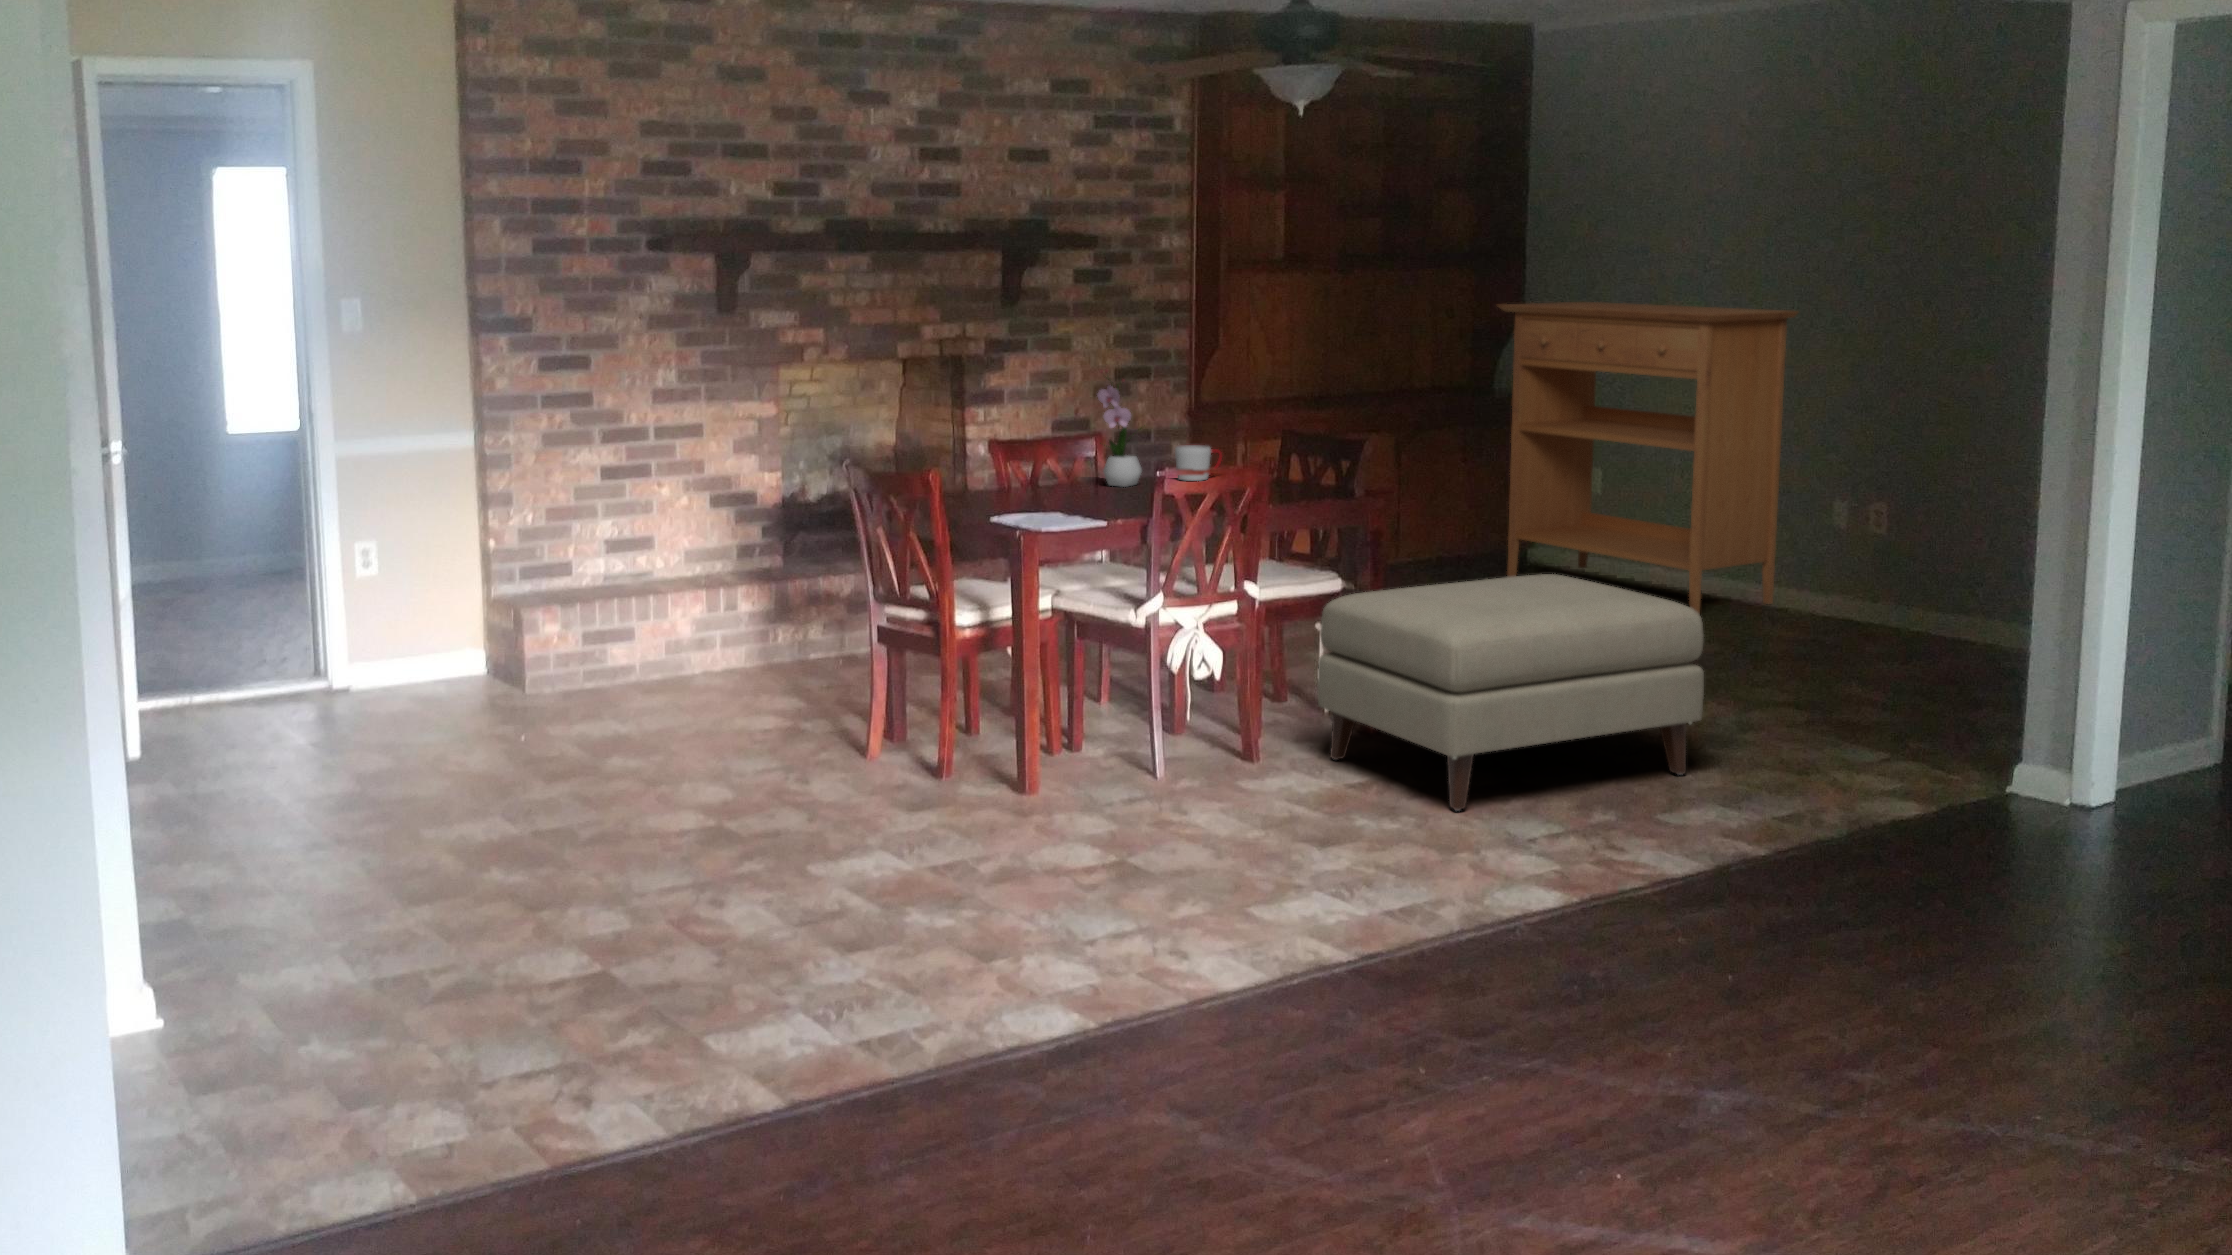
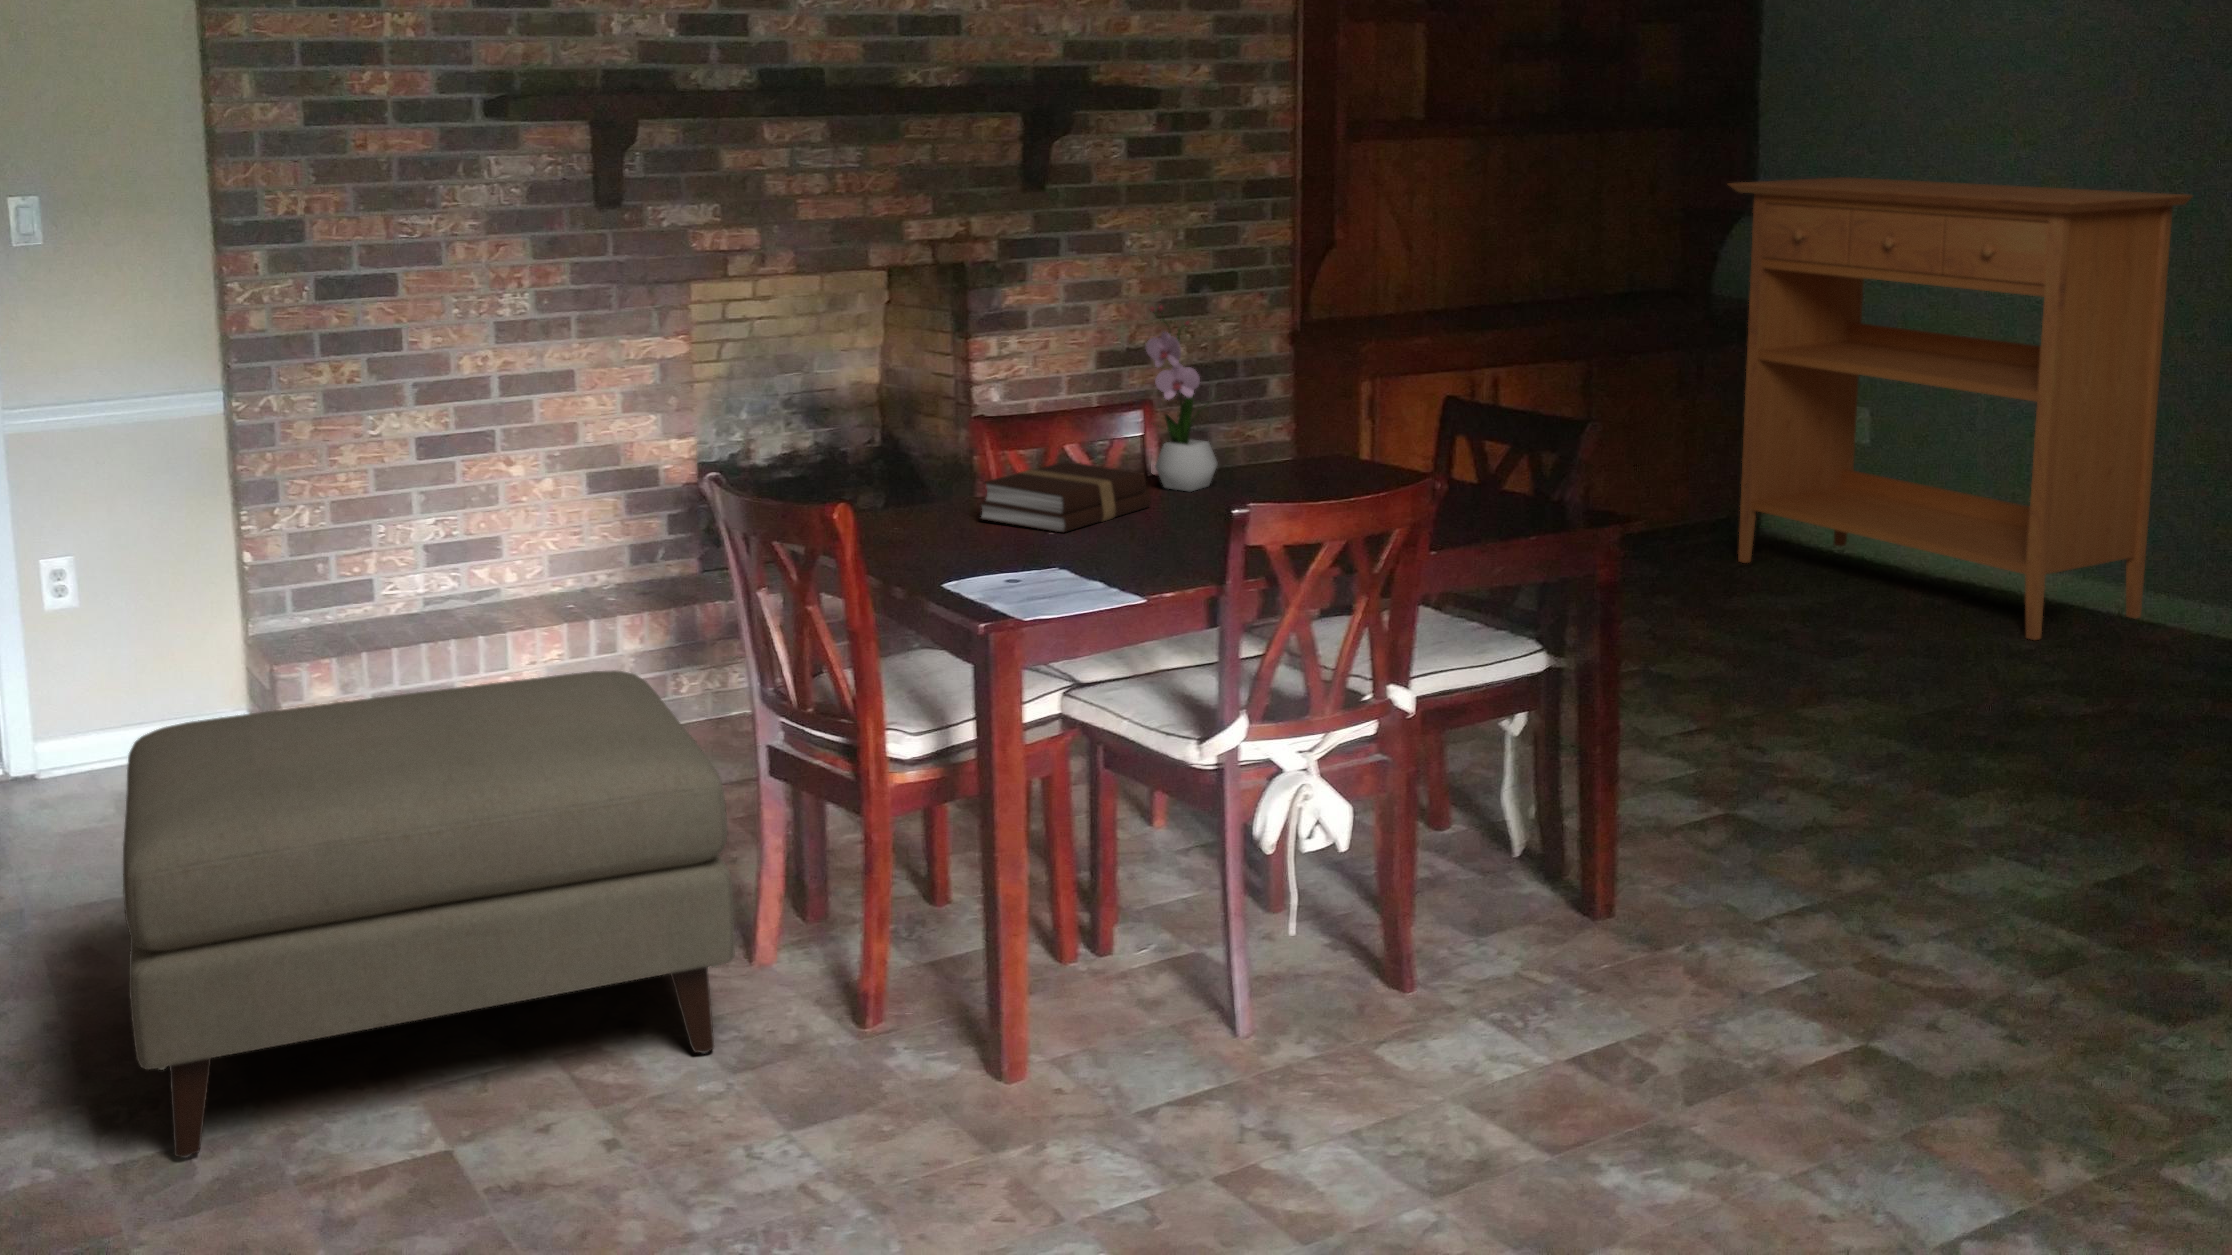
mug: present [1175,445,1222,481] -> none [1270,419,1345,479]
book: none [996,467,1102,503] -> present [980,461,1151,532]
ottoman: present [1317,574,1704,811] -> present [123,670,735,1158]

